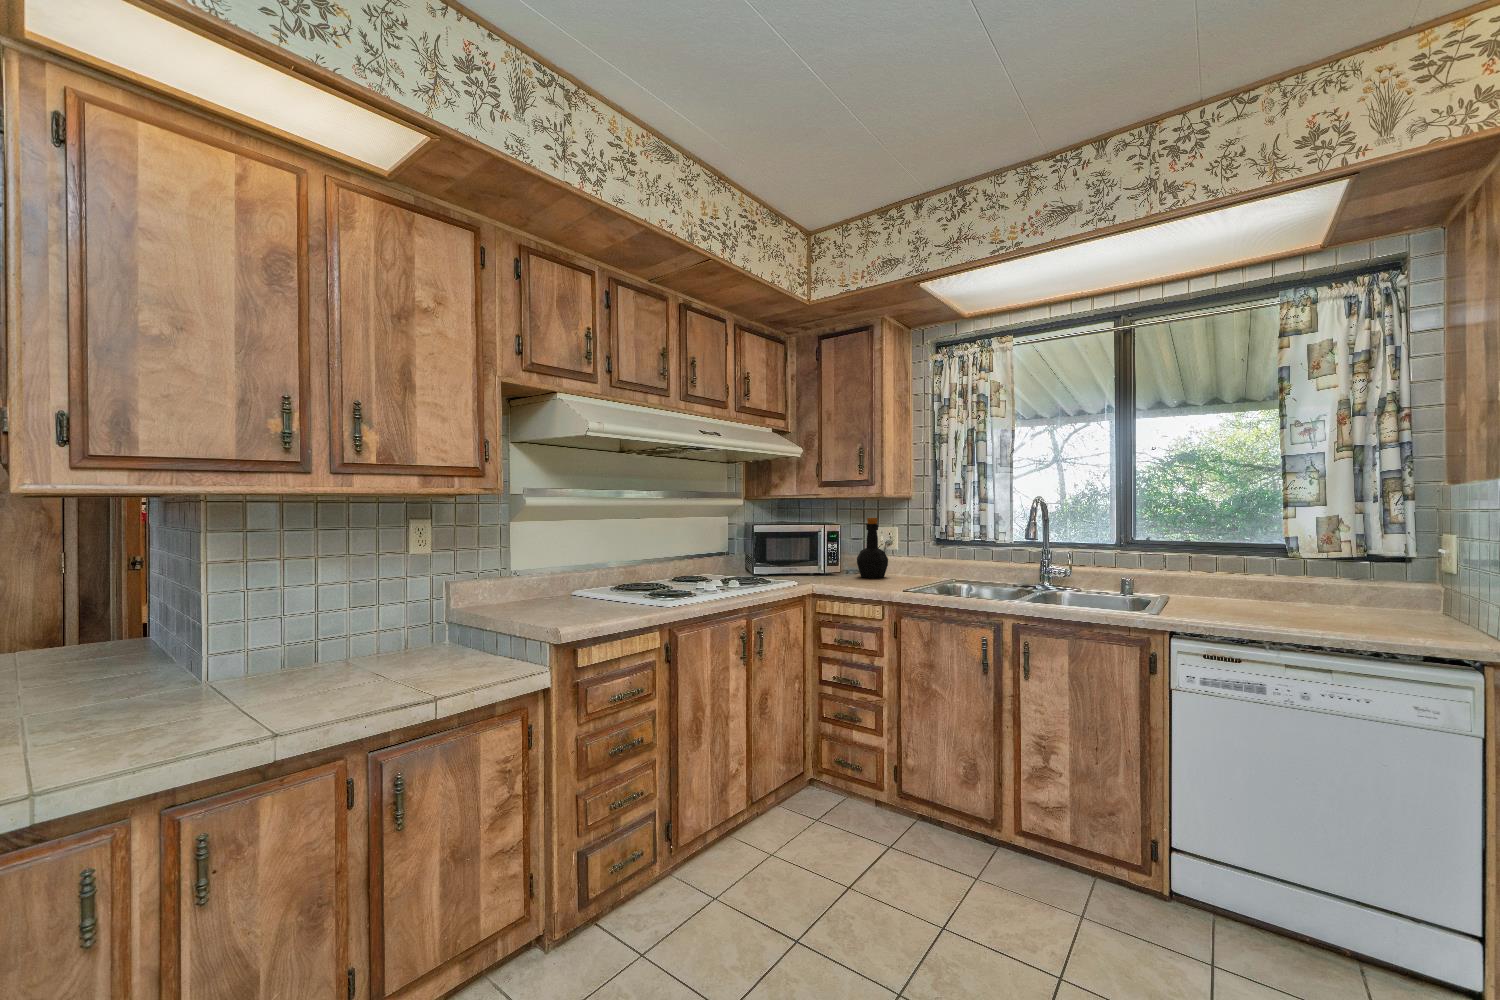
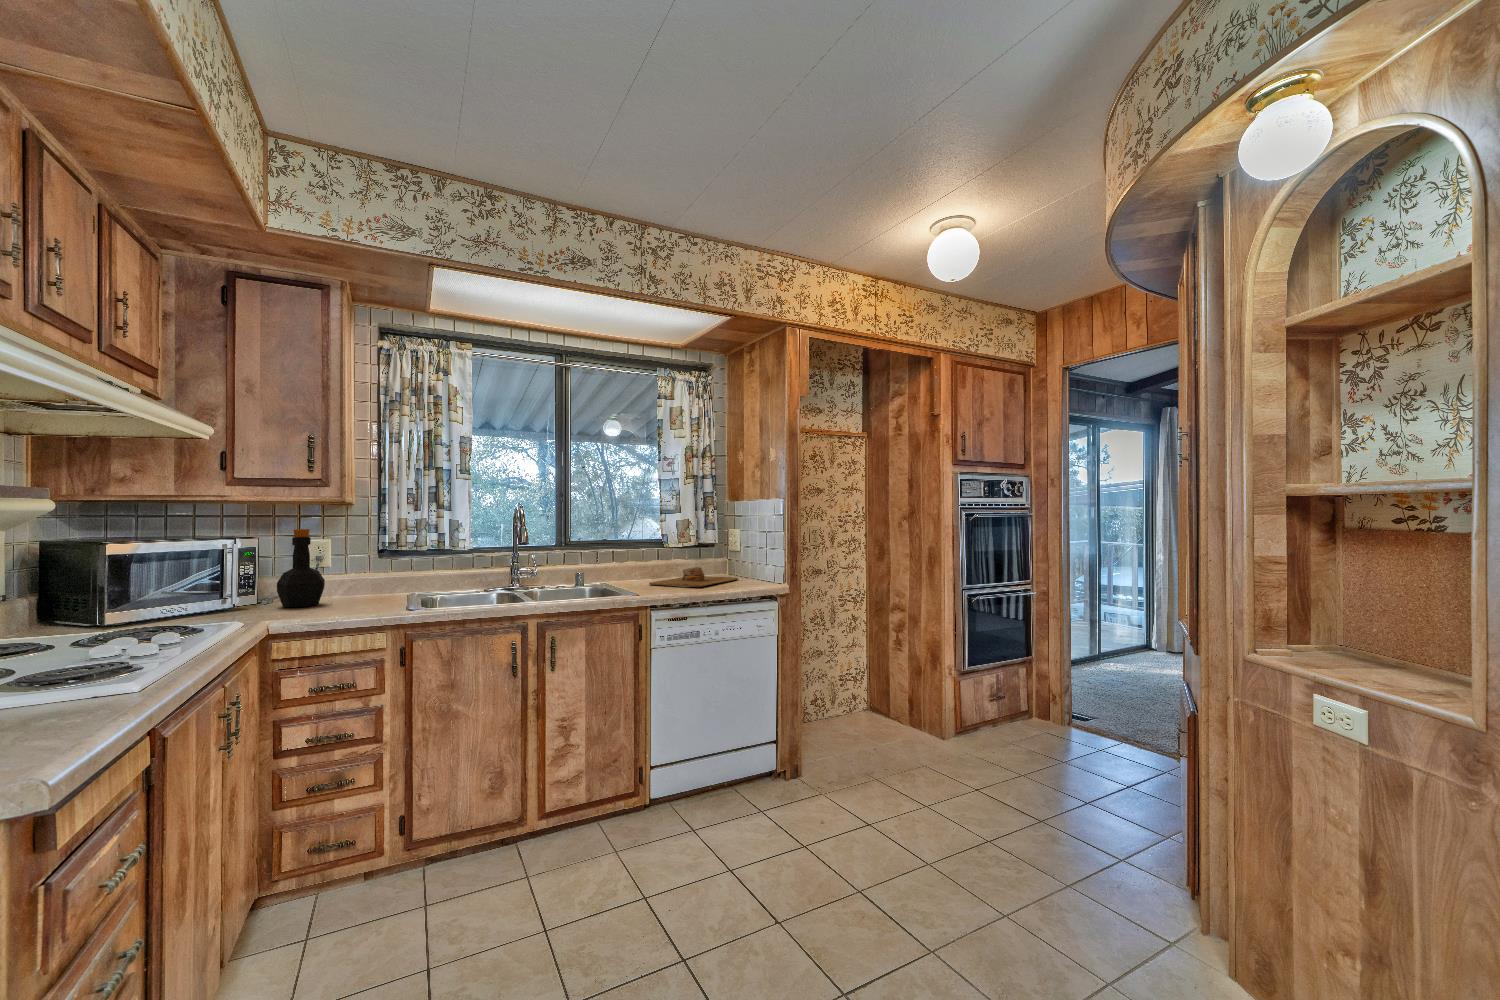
cutting board: none [1222,592,1424,624] -> present [649,567,738,587]

